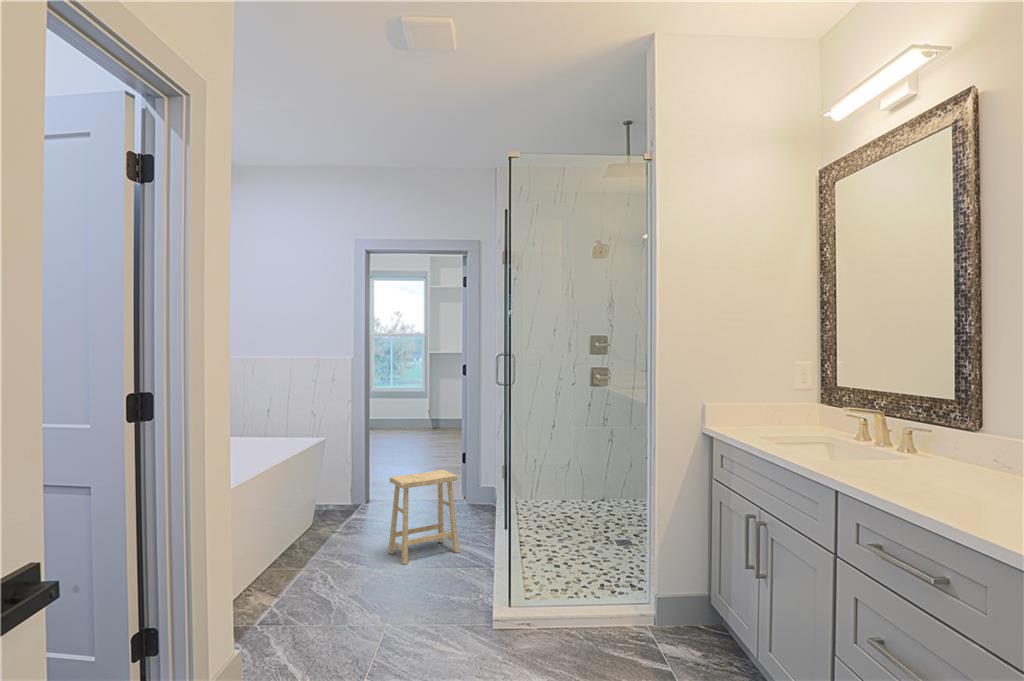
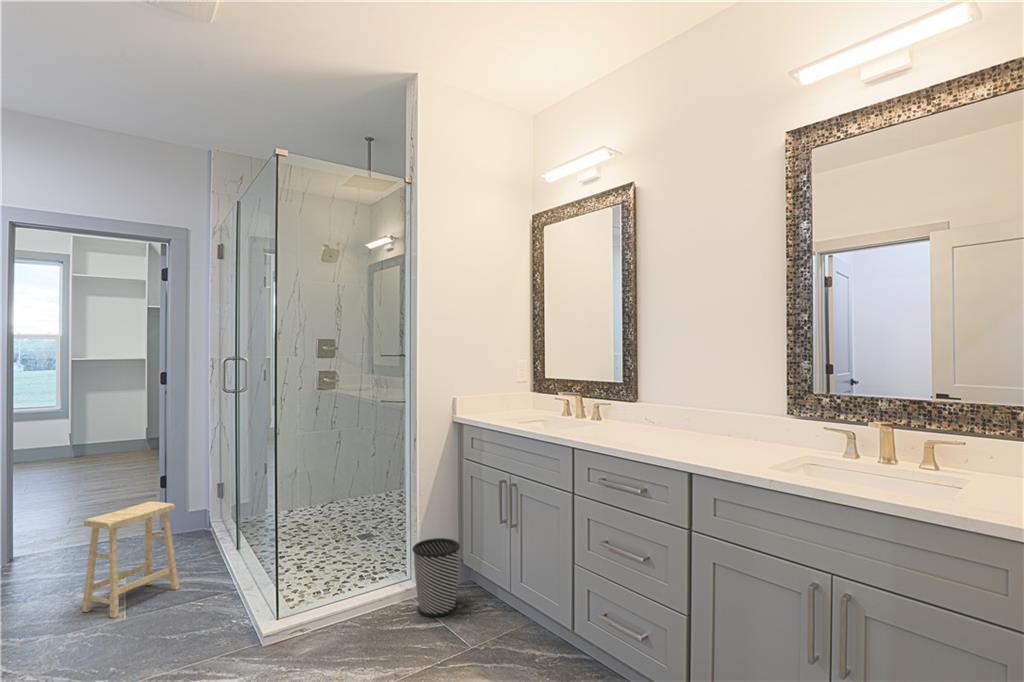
wastebasket: none [642,564,700,660] -> present [413,538,460,617]

